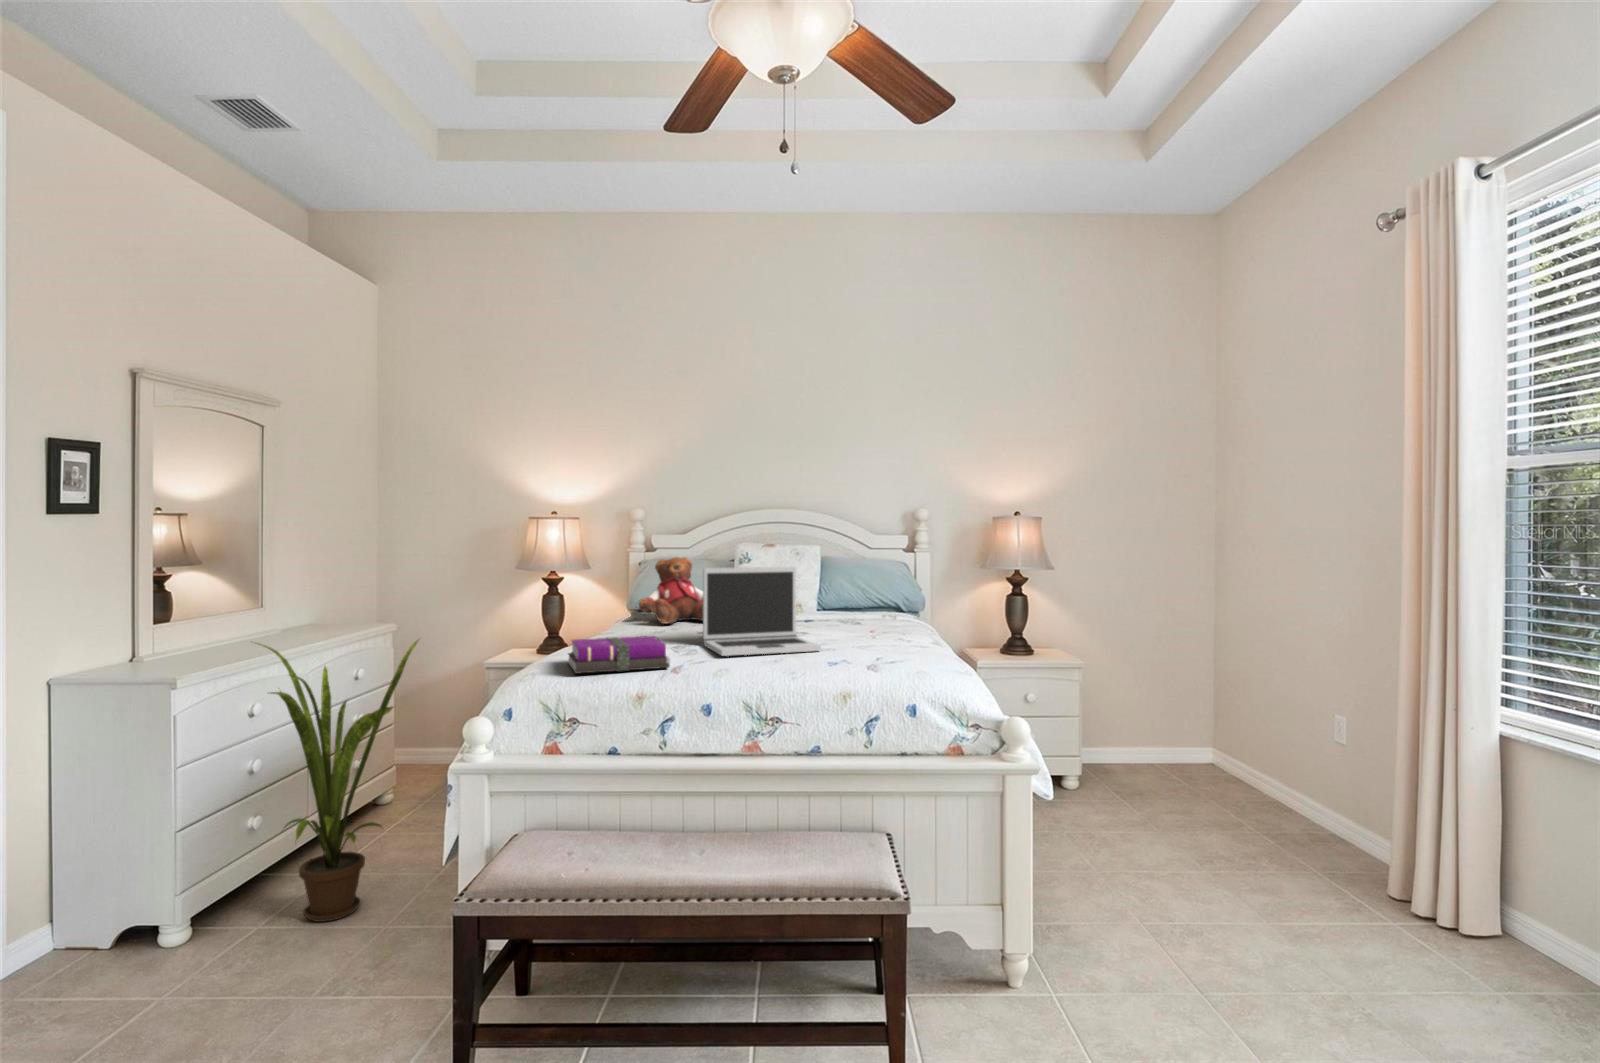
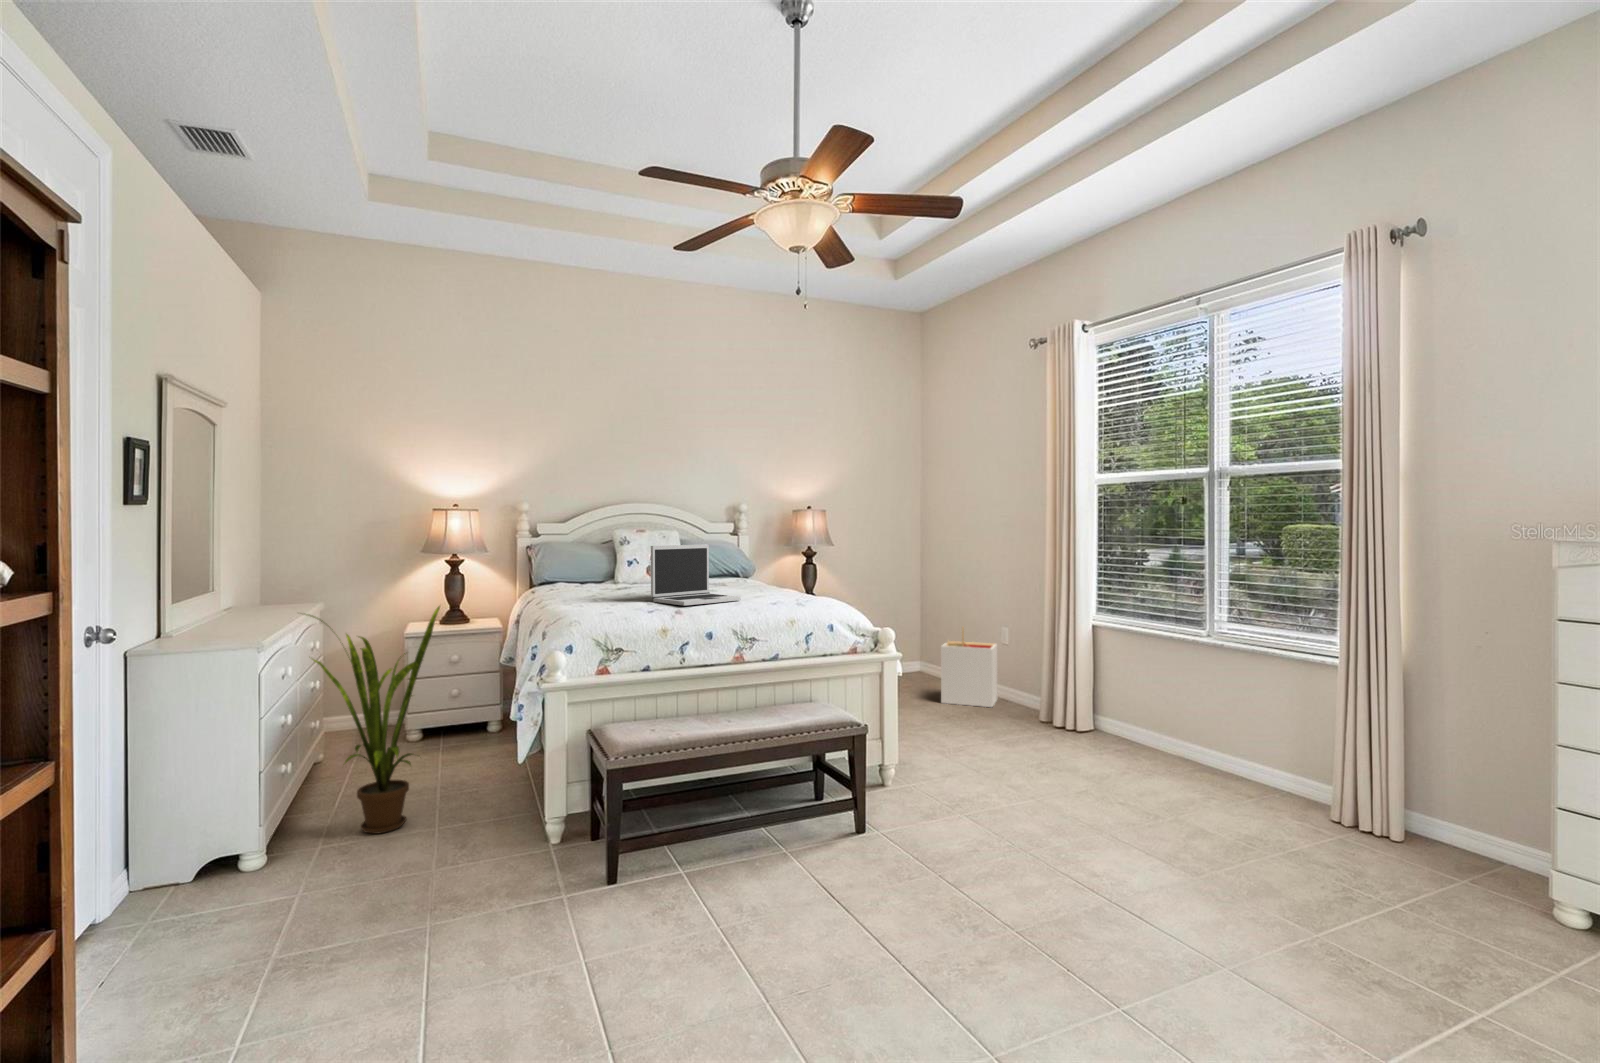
teddy bear: present [639,557,703,624] -> none [565,541,629,591]
notebook: present [568,636,670,674] -> none [581,594,664,619]
storage bin: none [1215,705,1325,849] -> present [941,627,997,707]

